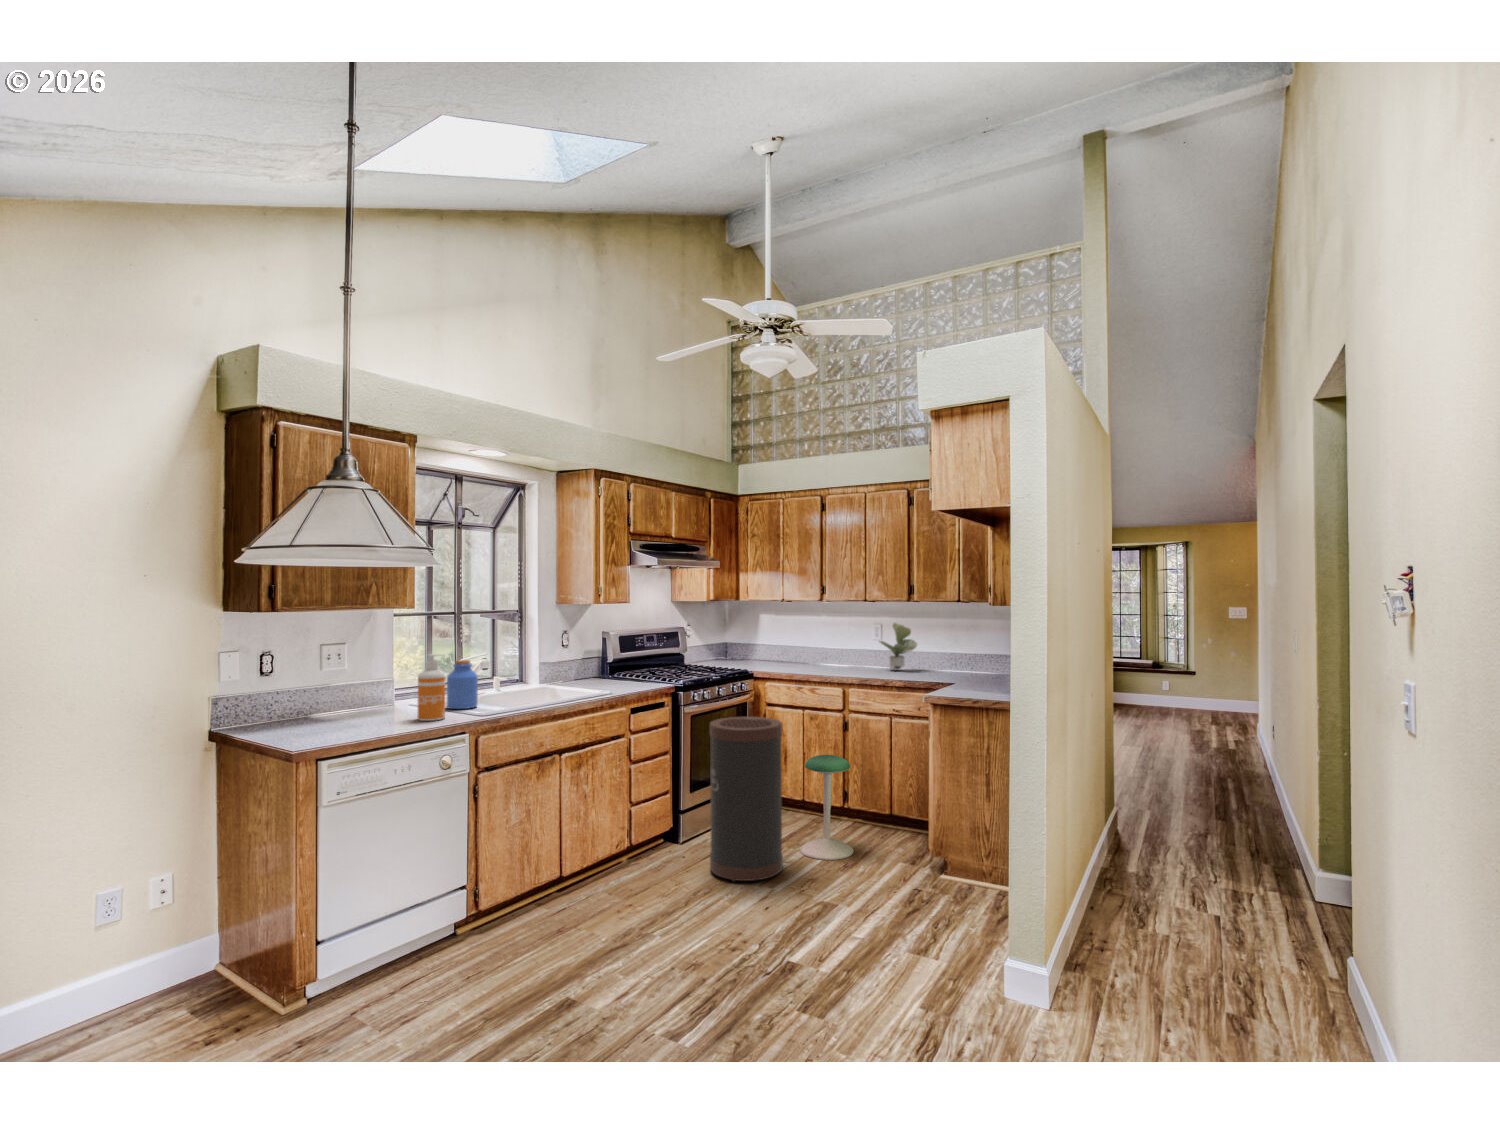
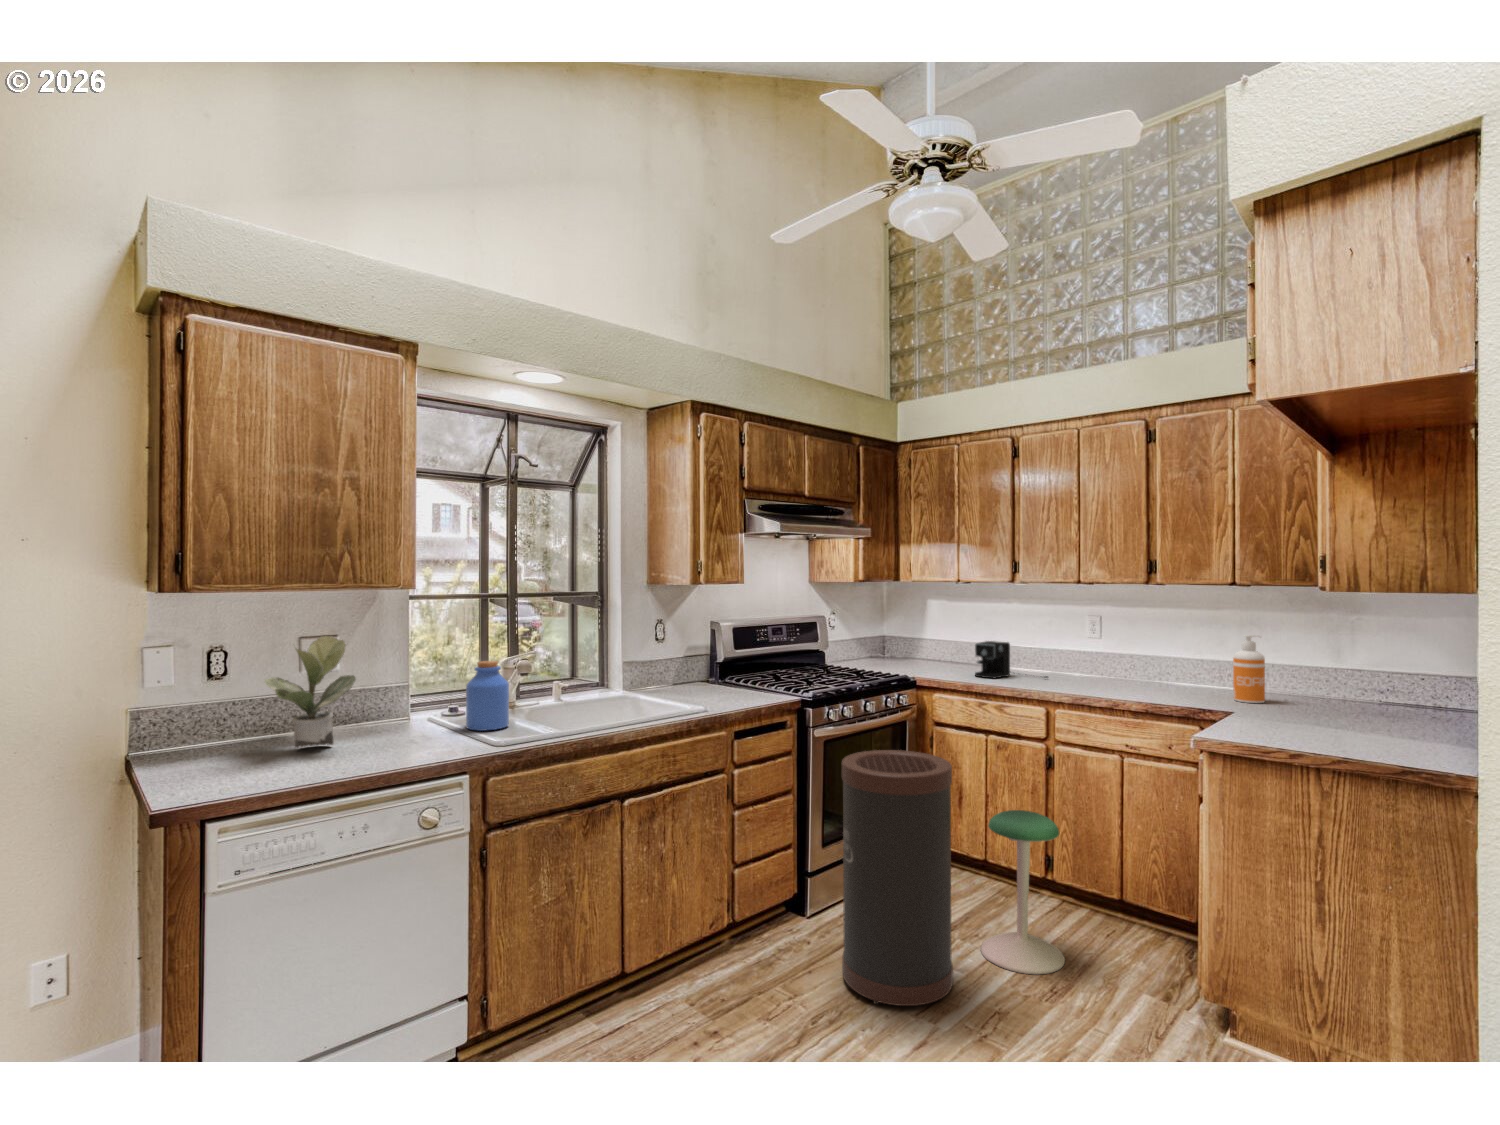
potted plant: present [879,623,917,670] -> present [265,636,356,747]
coffee maker: none [795,644,846,670] -> present [975,641,1048,678]
soap dispenser: present [418,654,445,721] -> present [1233,635,1265,703]

